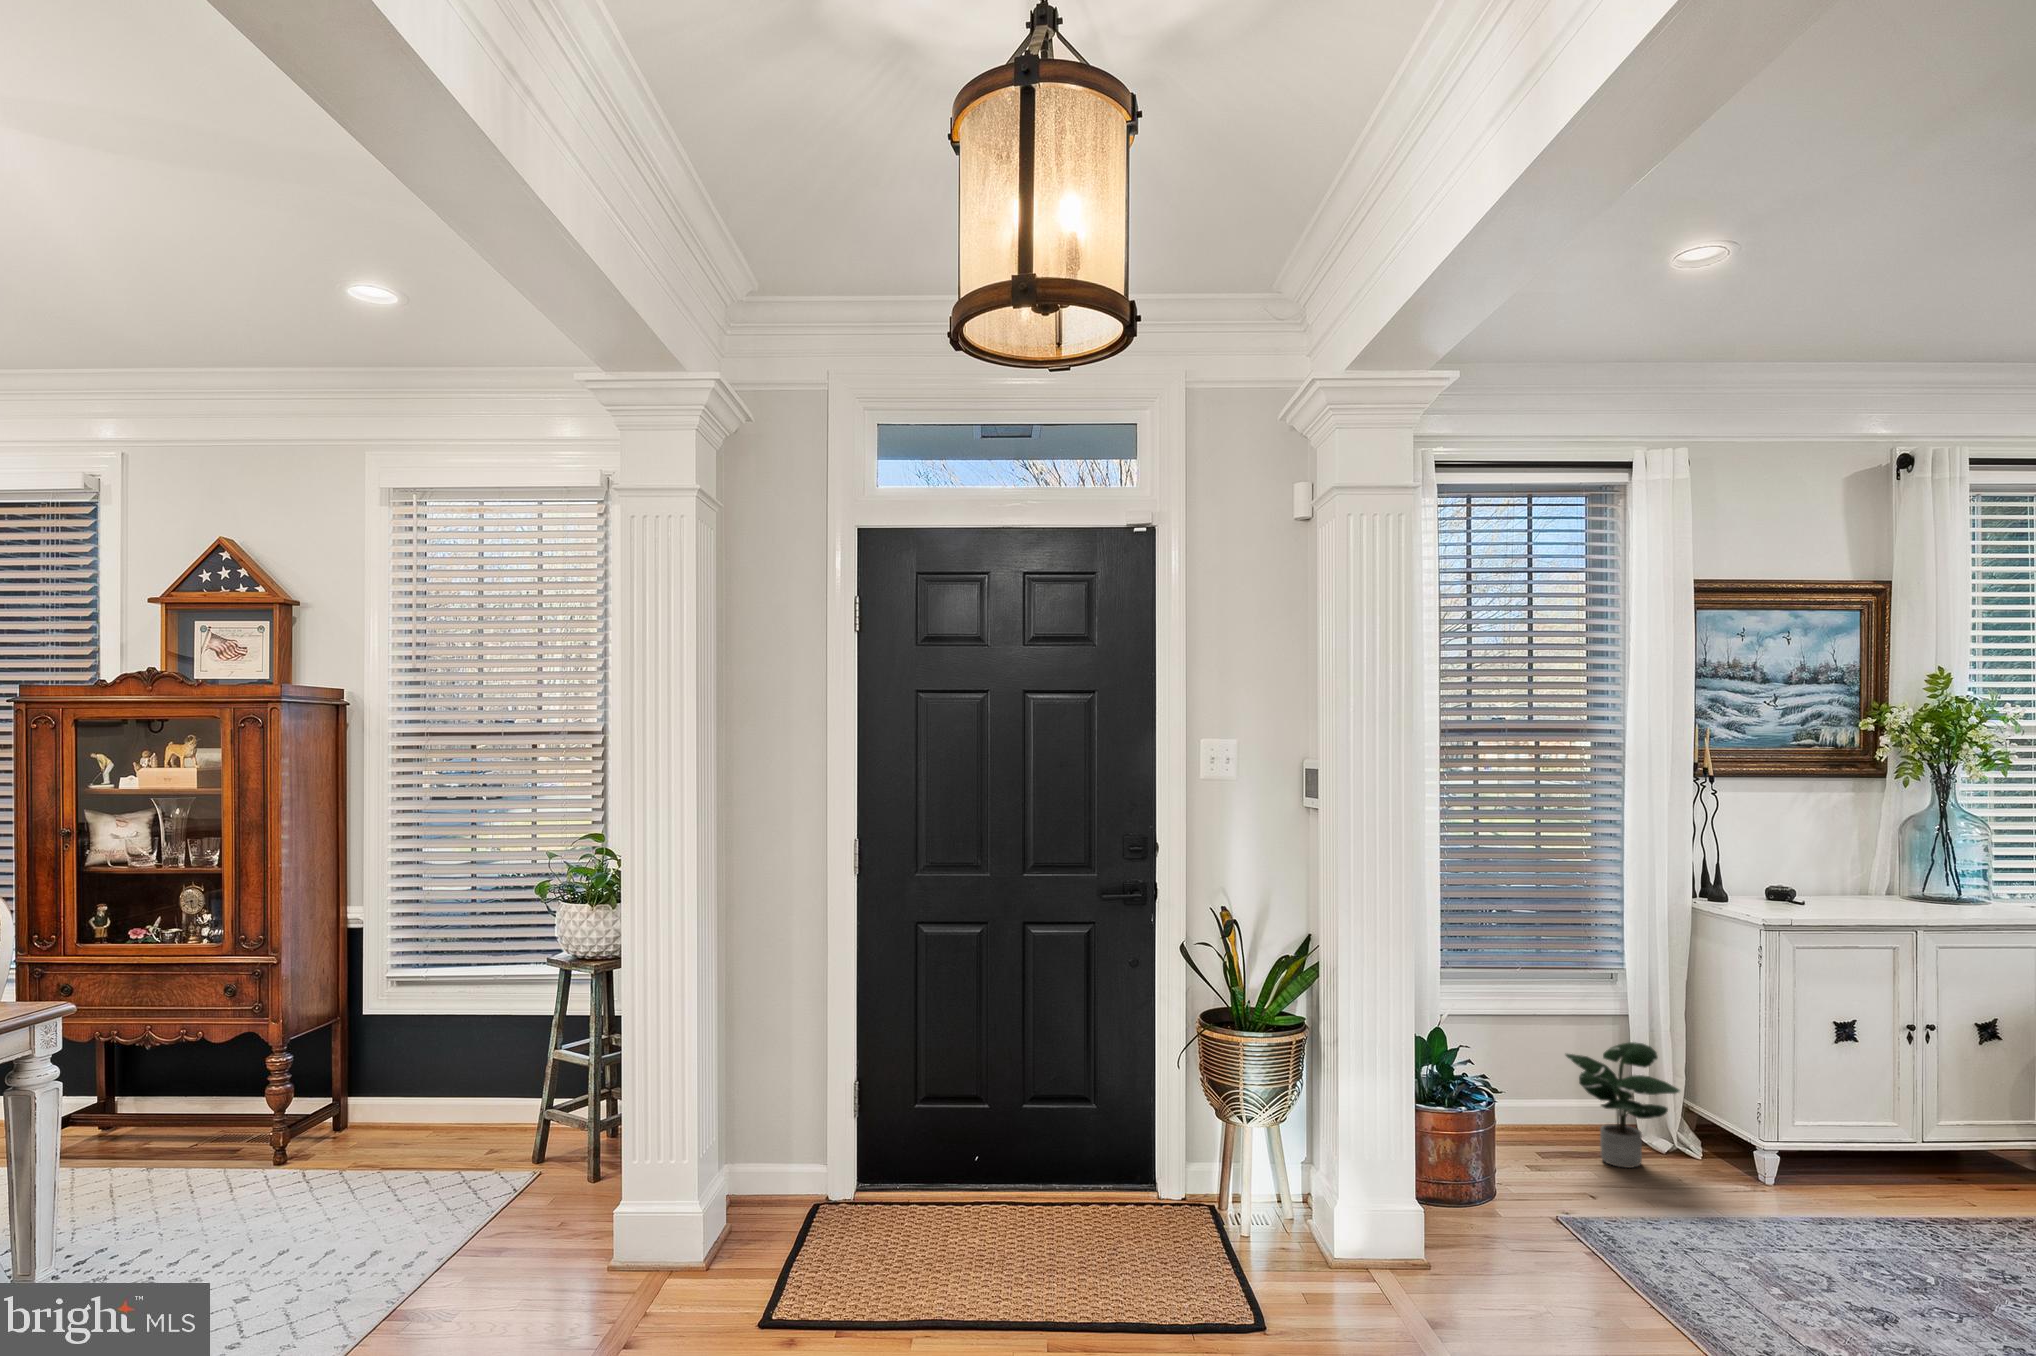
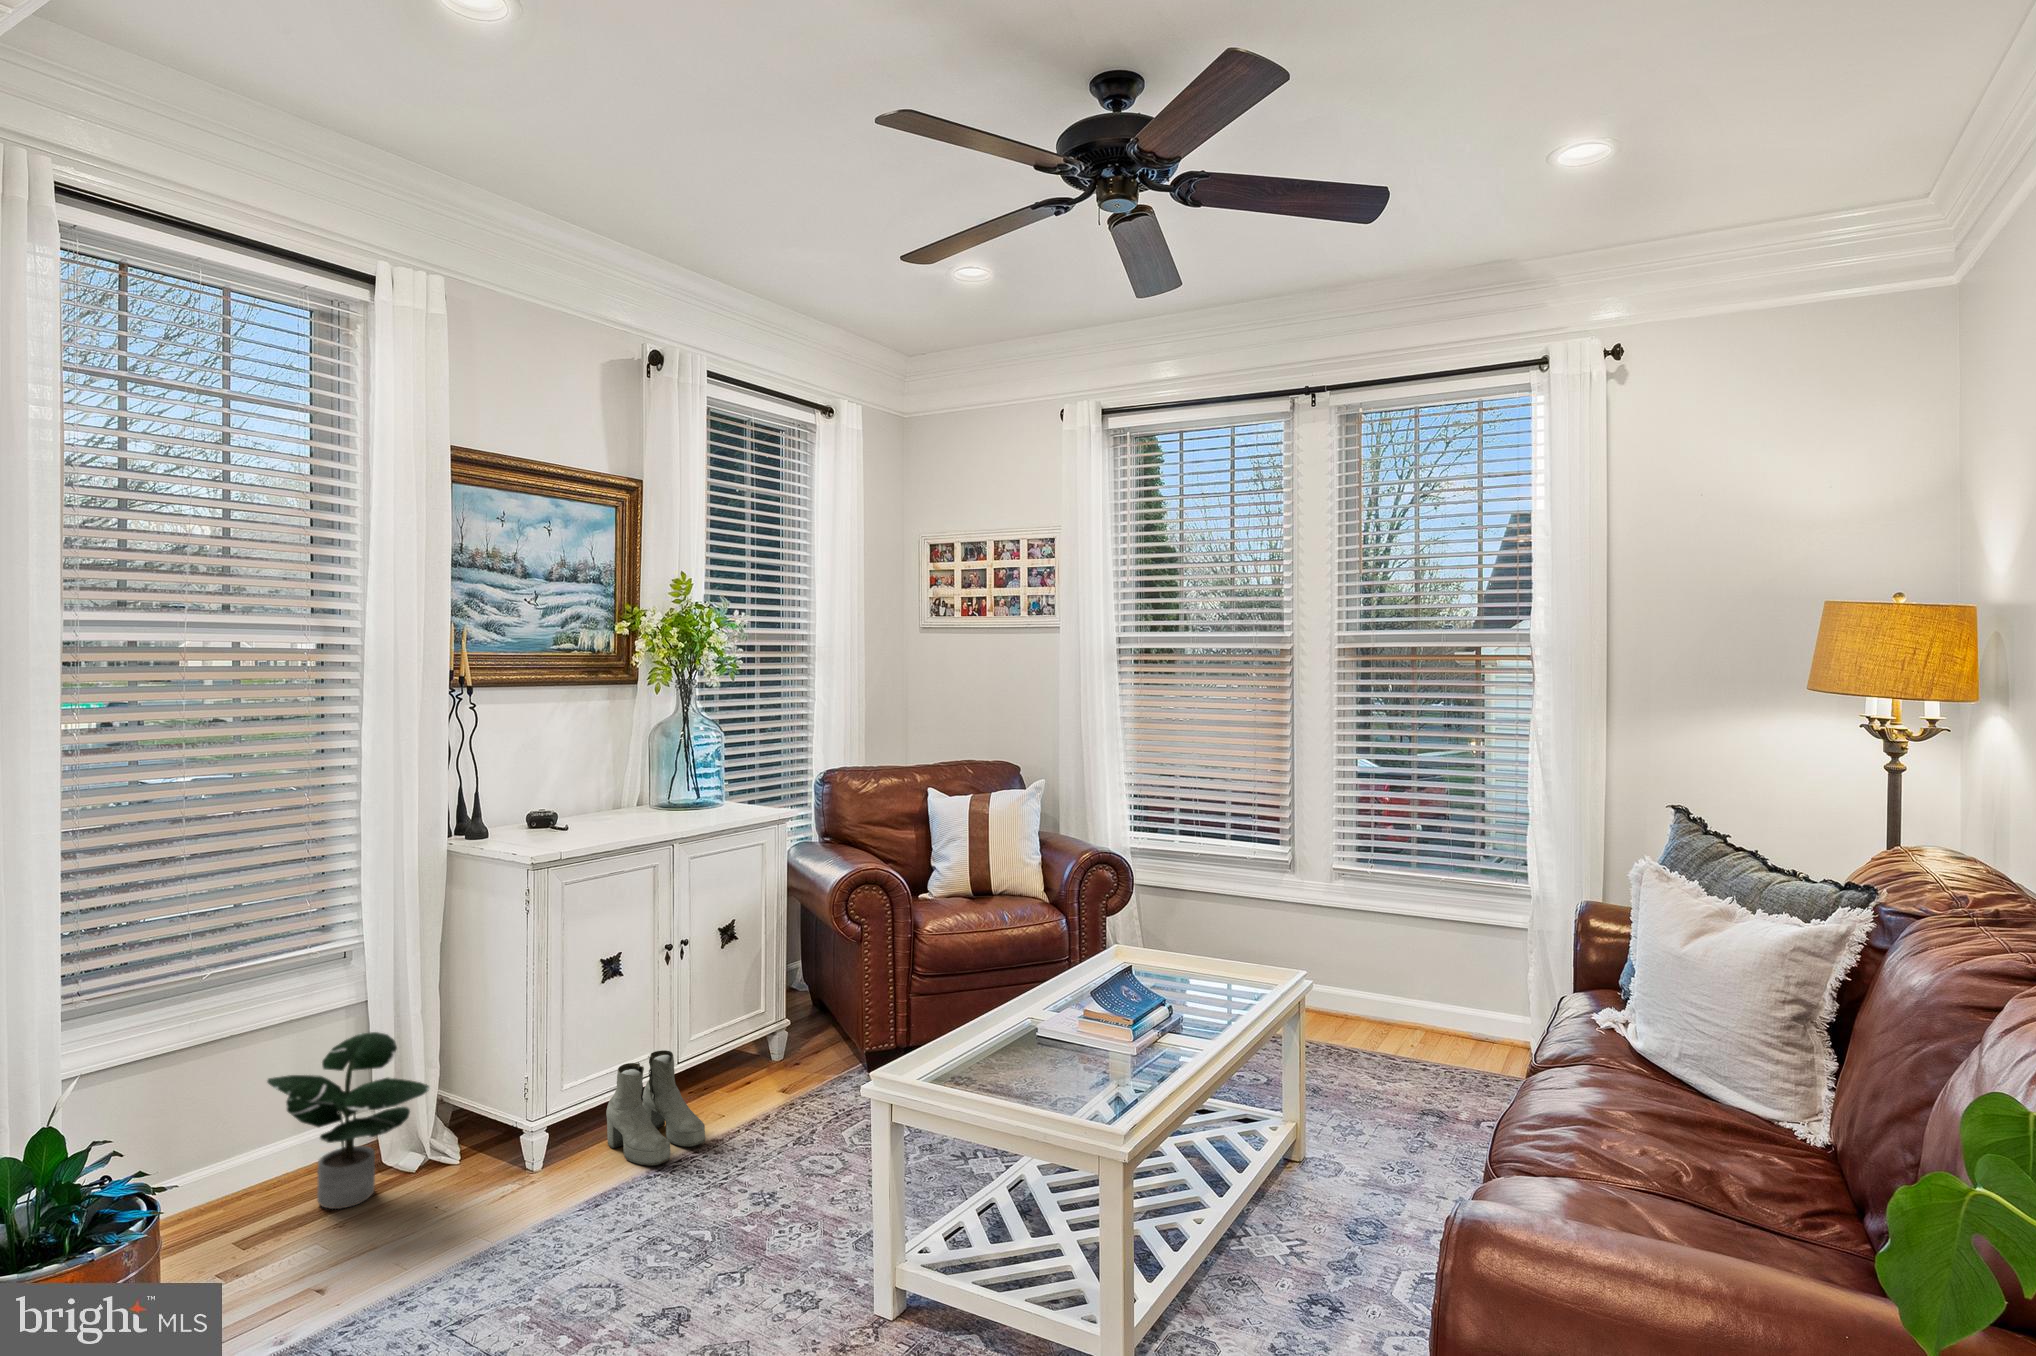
boots: none [1844,1123,1949,1220] -> present [606,1050,705,1166]

